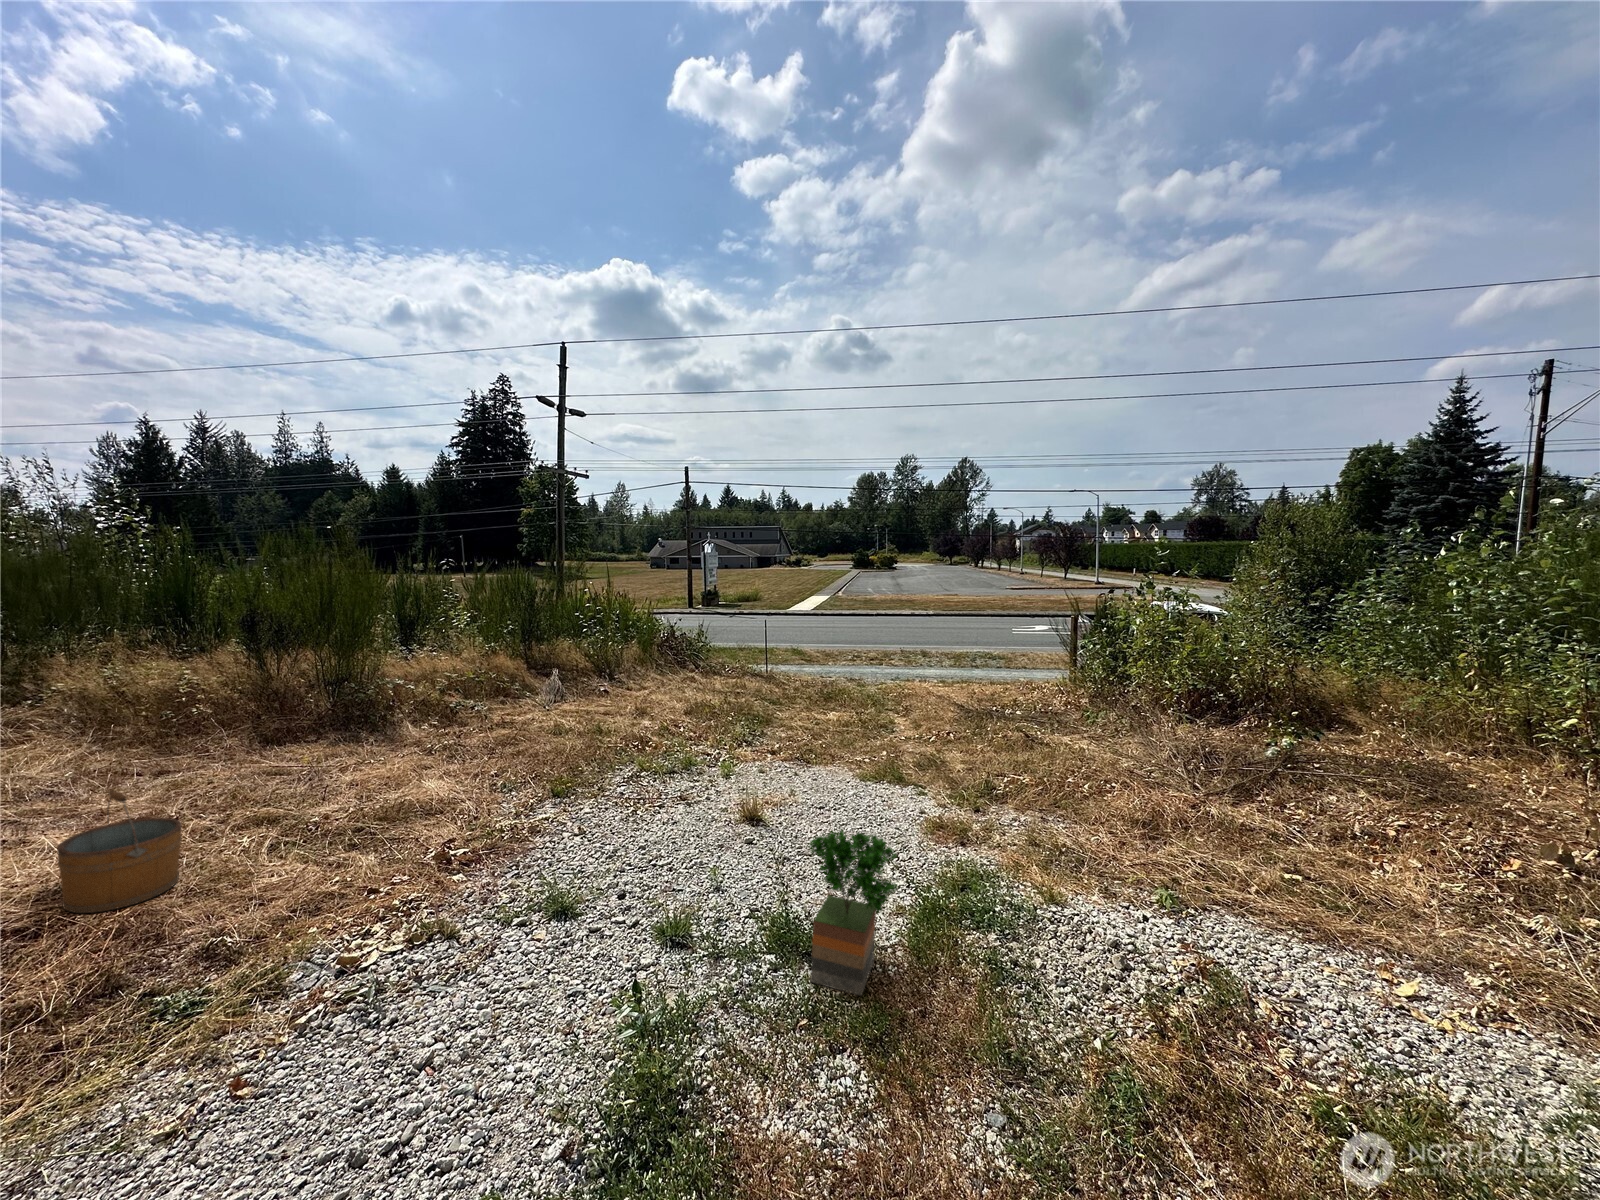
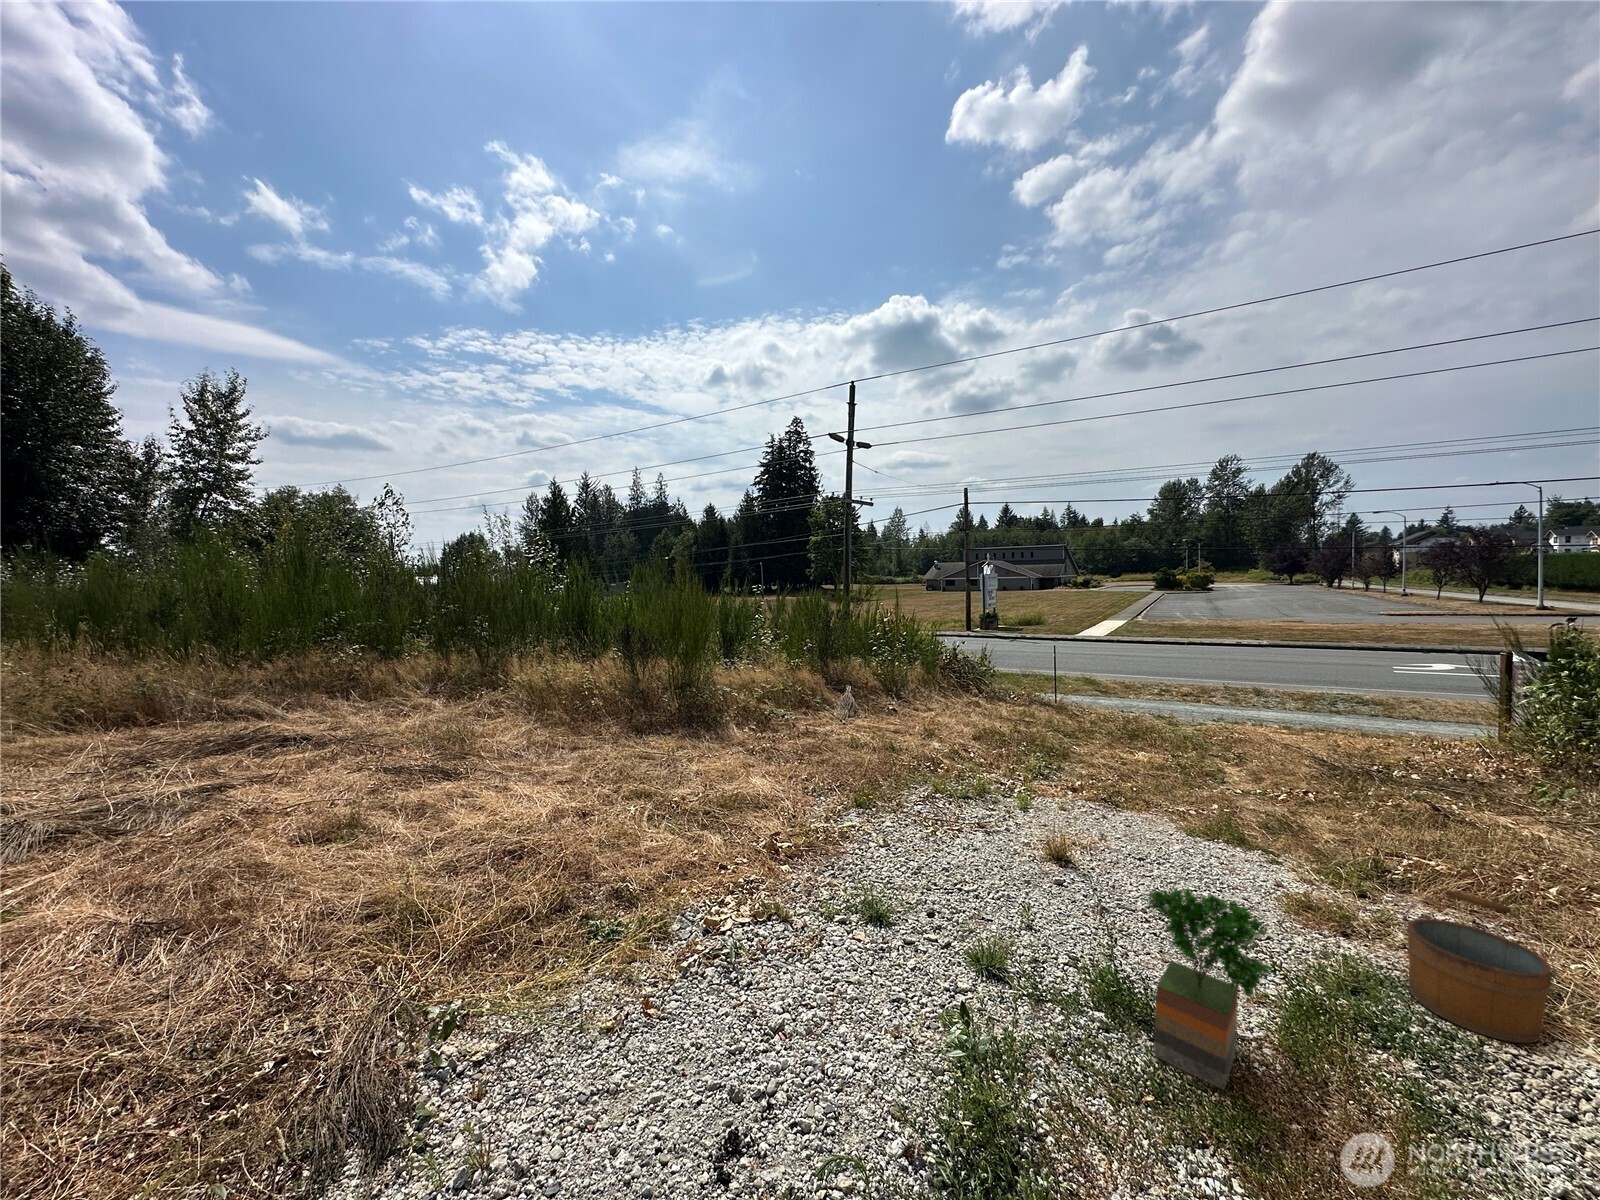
bucket: present [57,791,182,913] -> present [1404,890,1556,1043]

